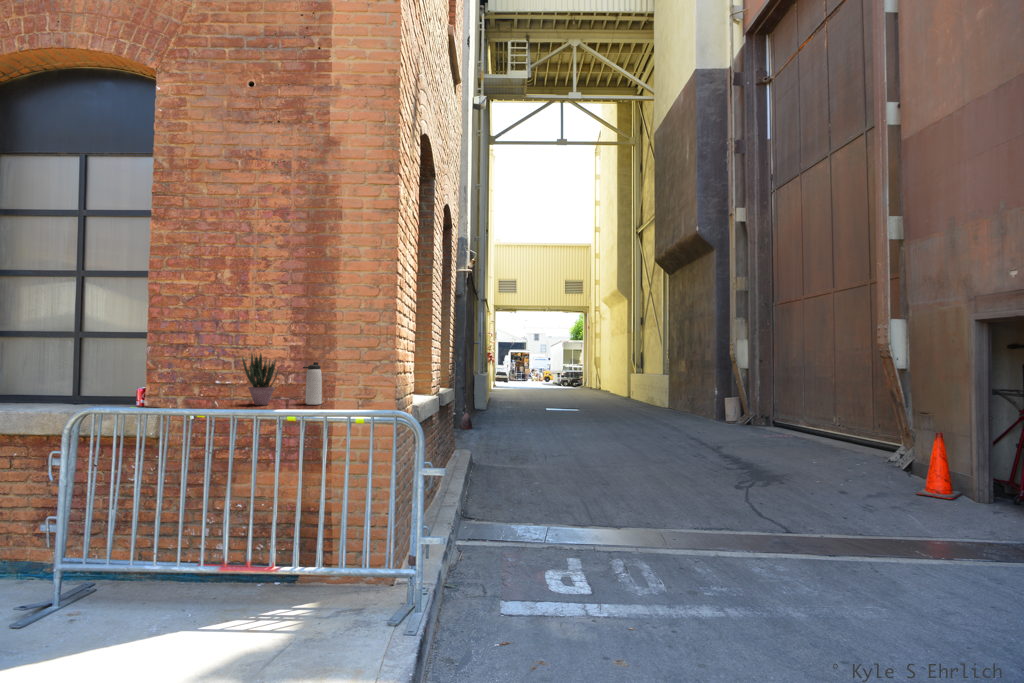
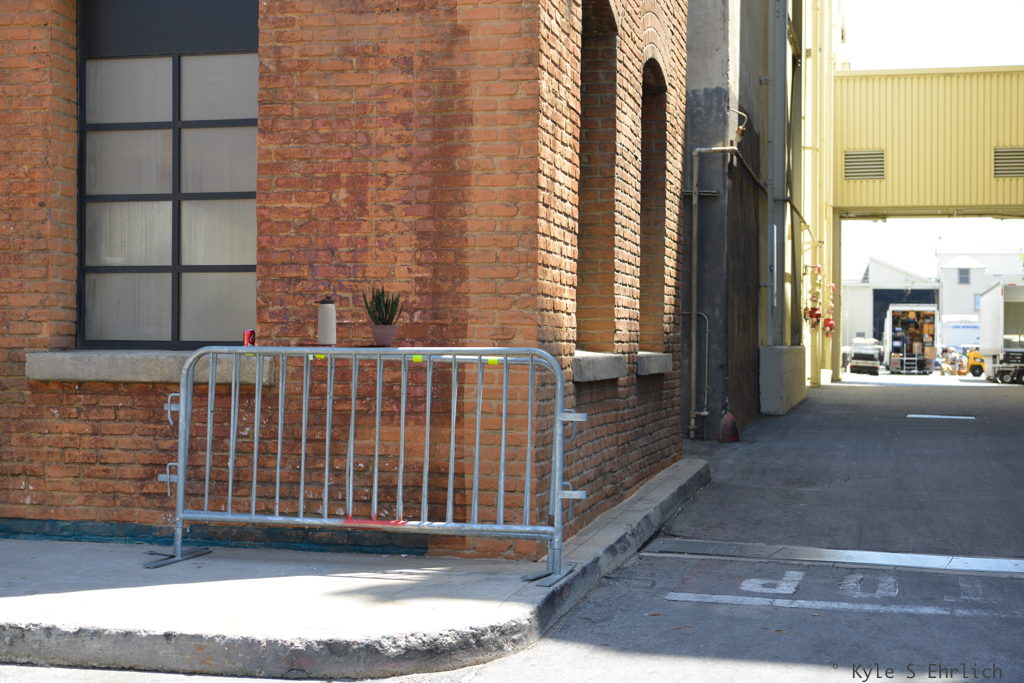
thermos bottle: present [303,362,322,405] -> present [314,296,336,344]

